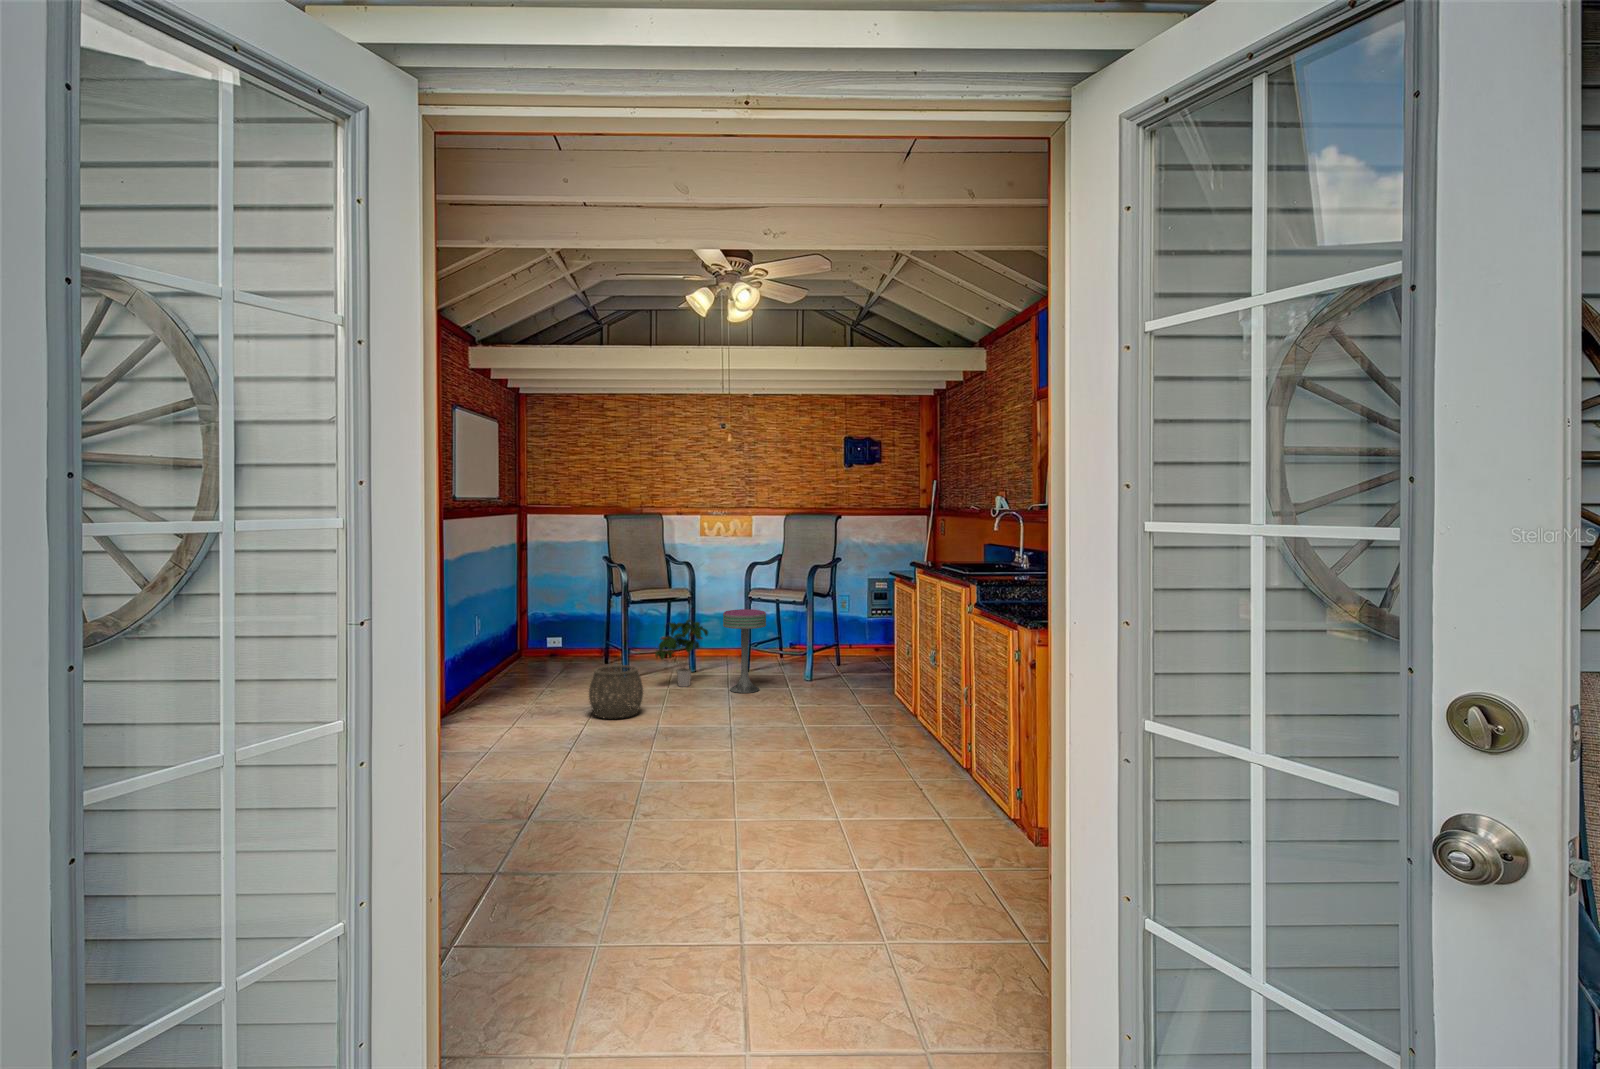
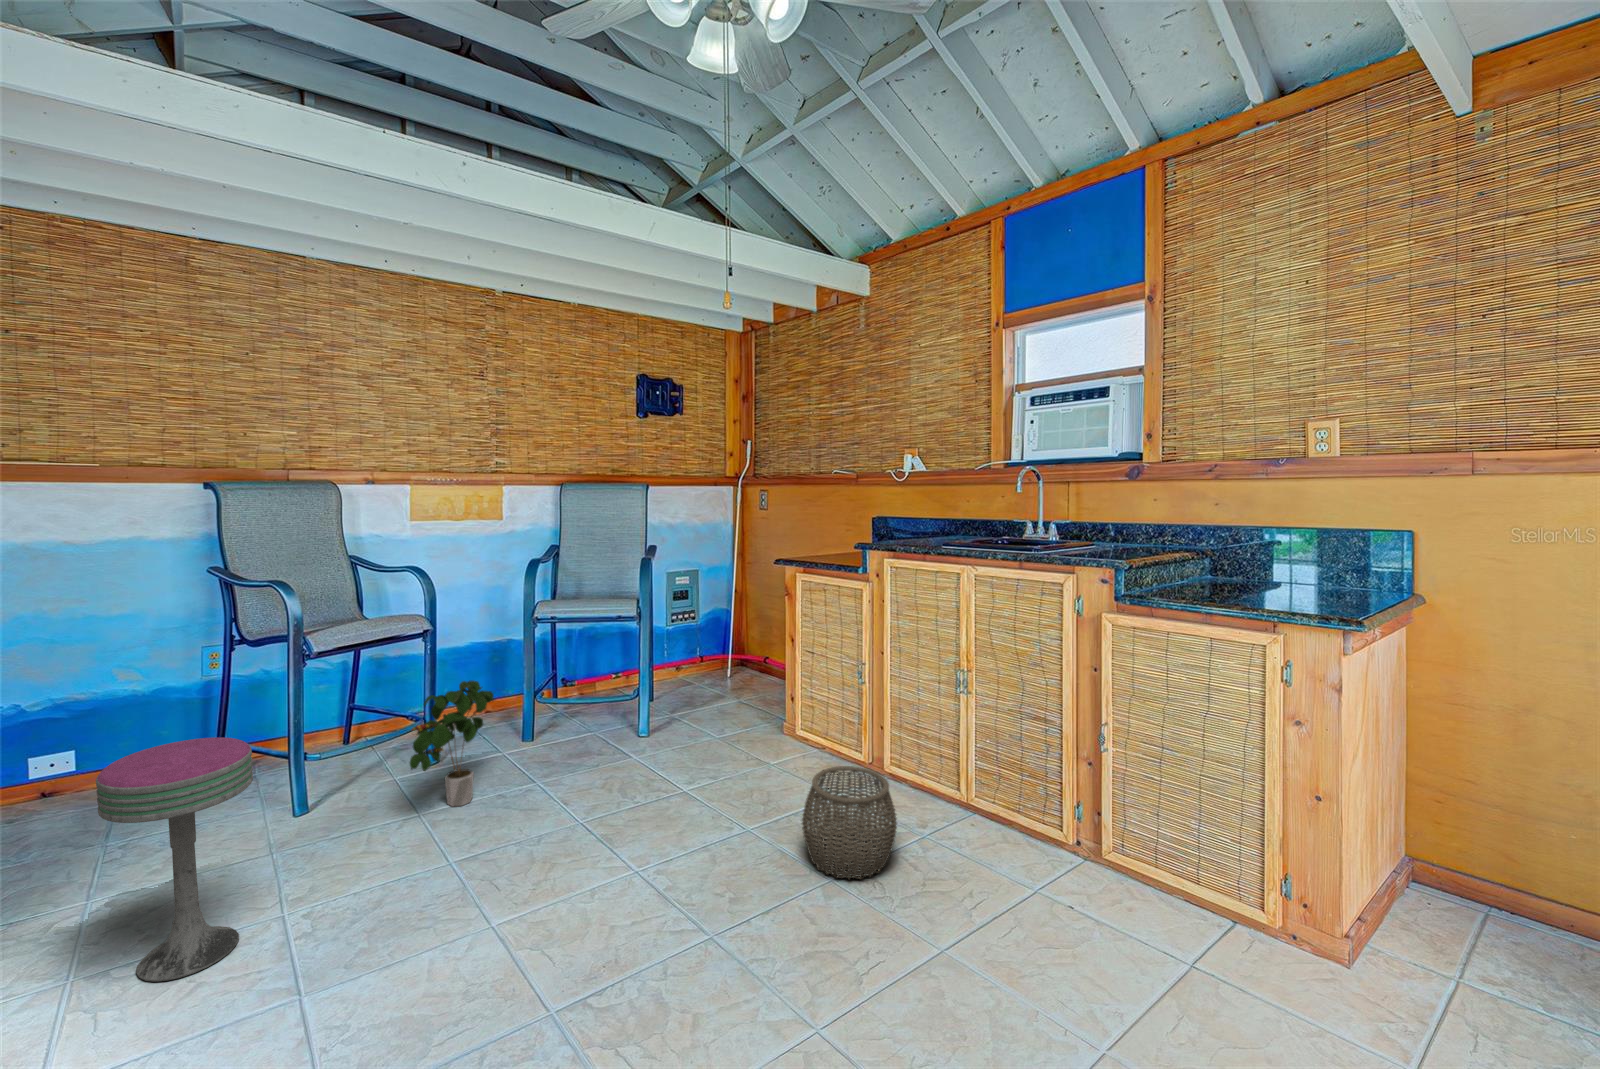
bar stool: present [723,609,766,693] -> present [96,737,253,982]
woven basket: present [589,665,643,719] -> present [802,766,897,879]

